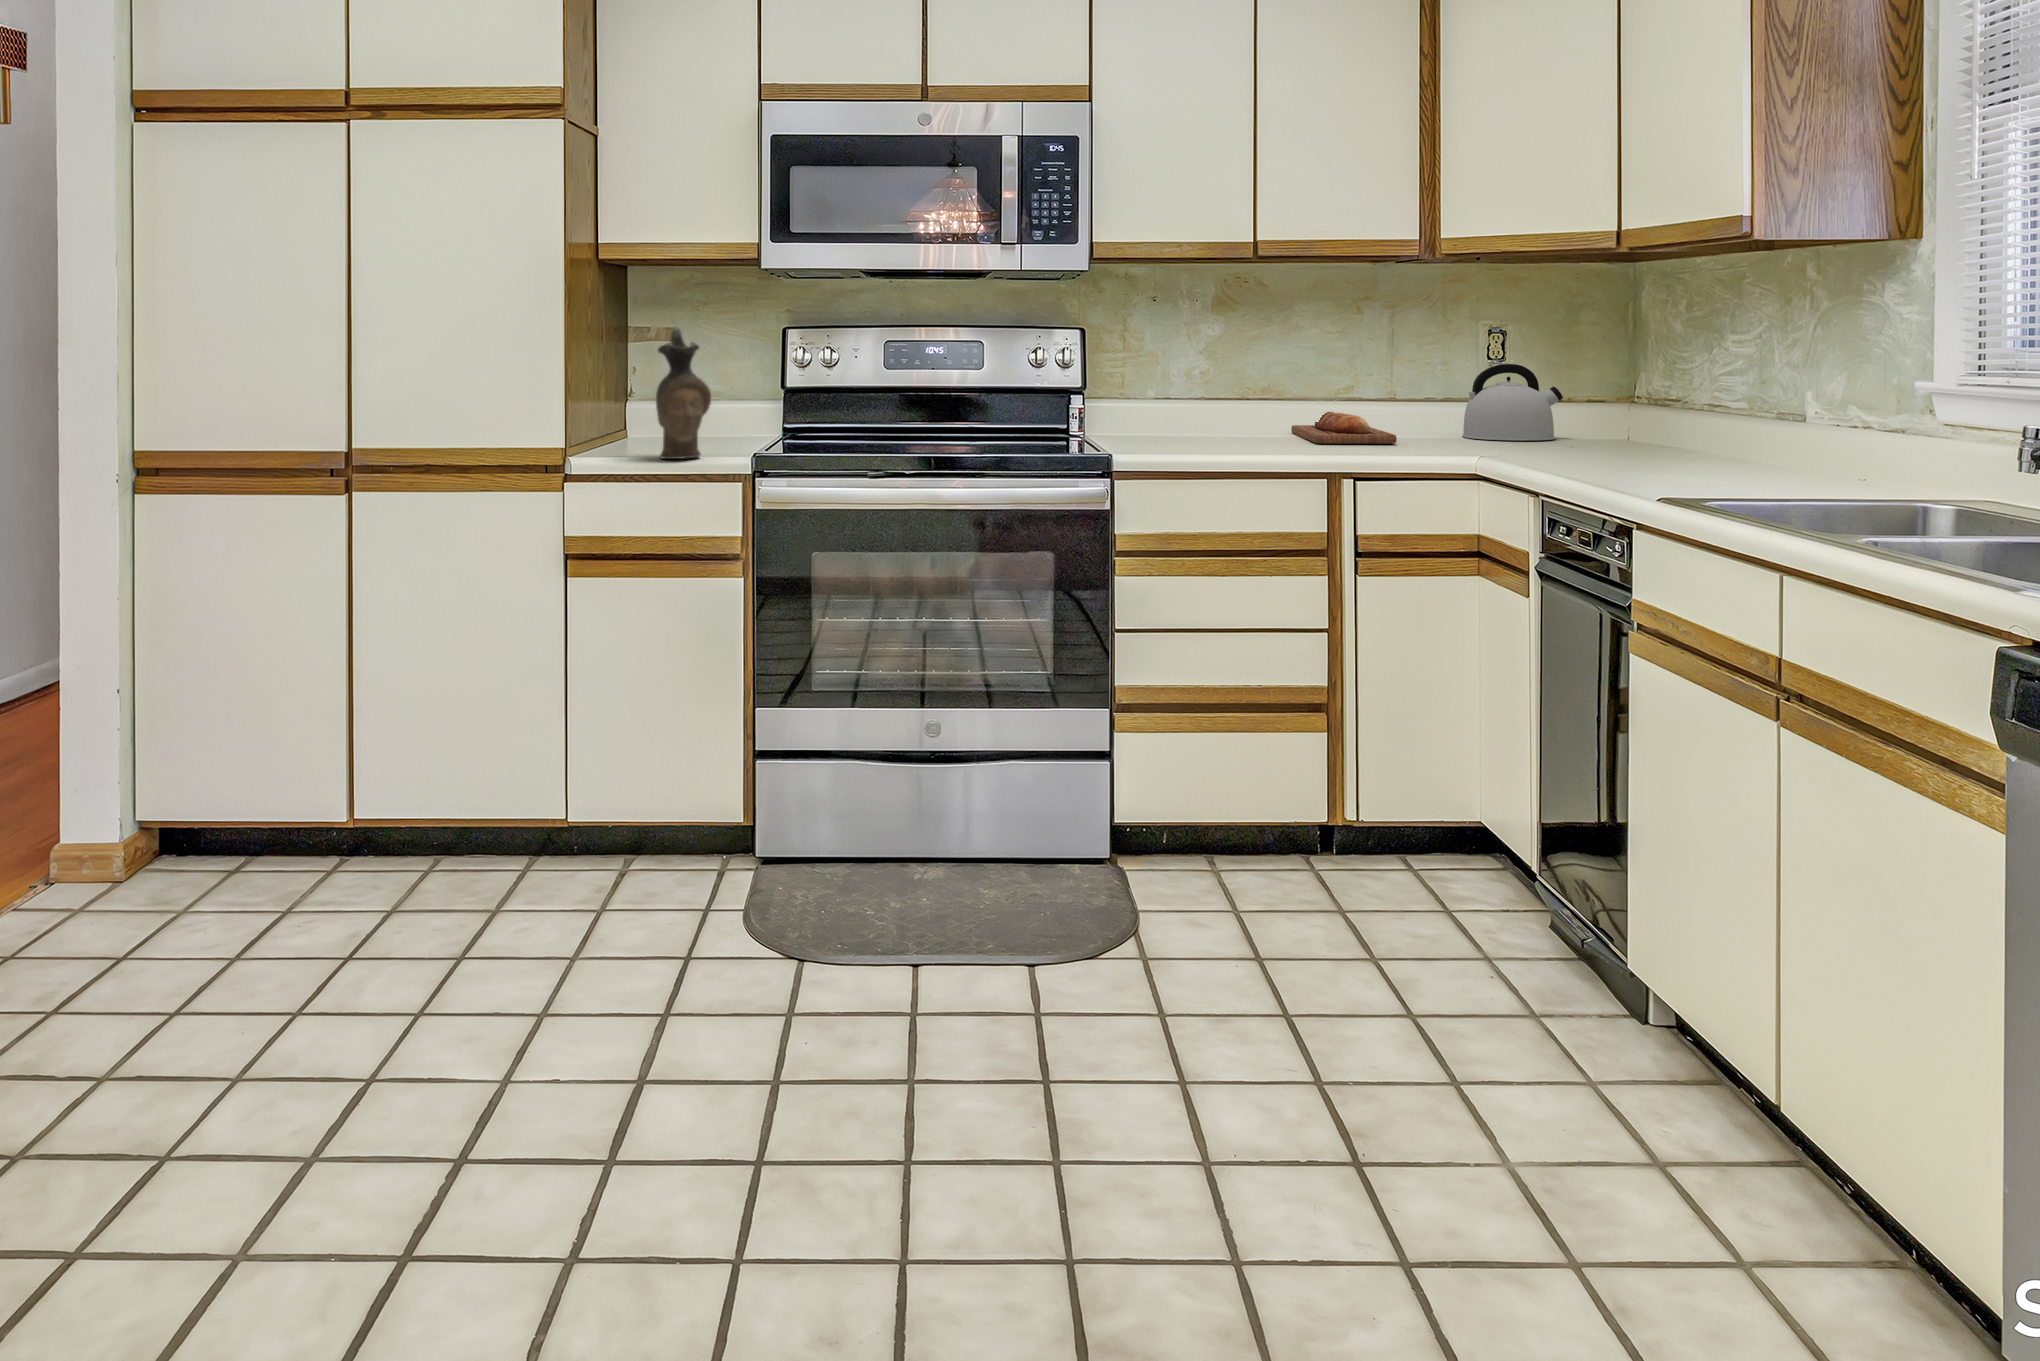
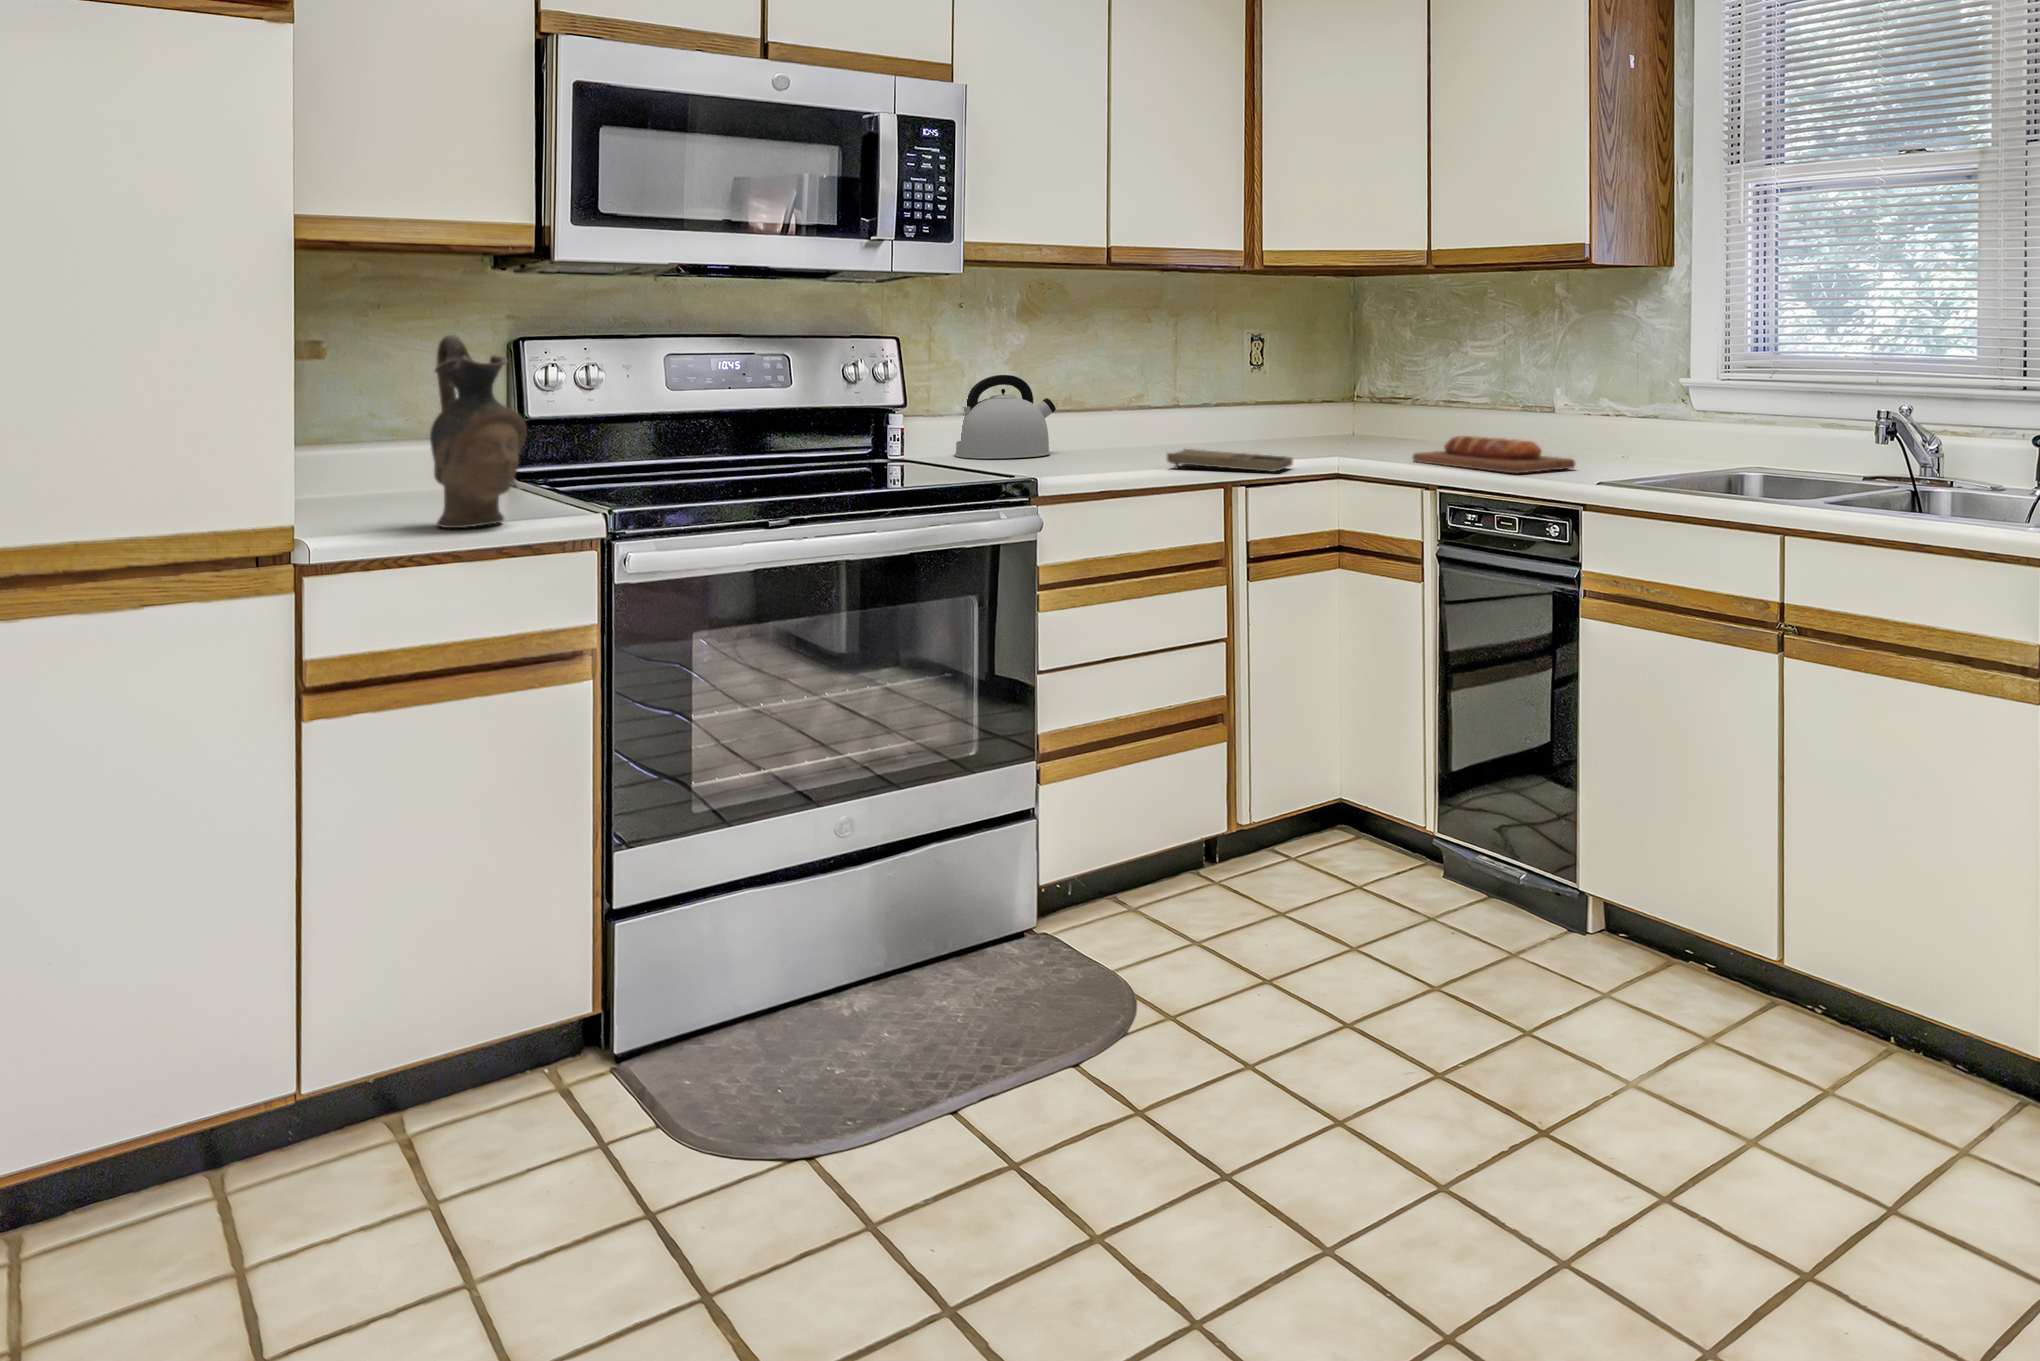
kettle: present [1462,364,1563,441] -> present [955,375,1056,459]
bread loaf: present [1291,412,1397,444] -> present [1413,436,1575,473]
tray: none [1271,439,1397,465] -> present [1167,449,1293,472]

